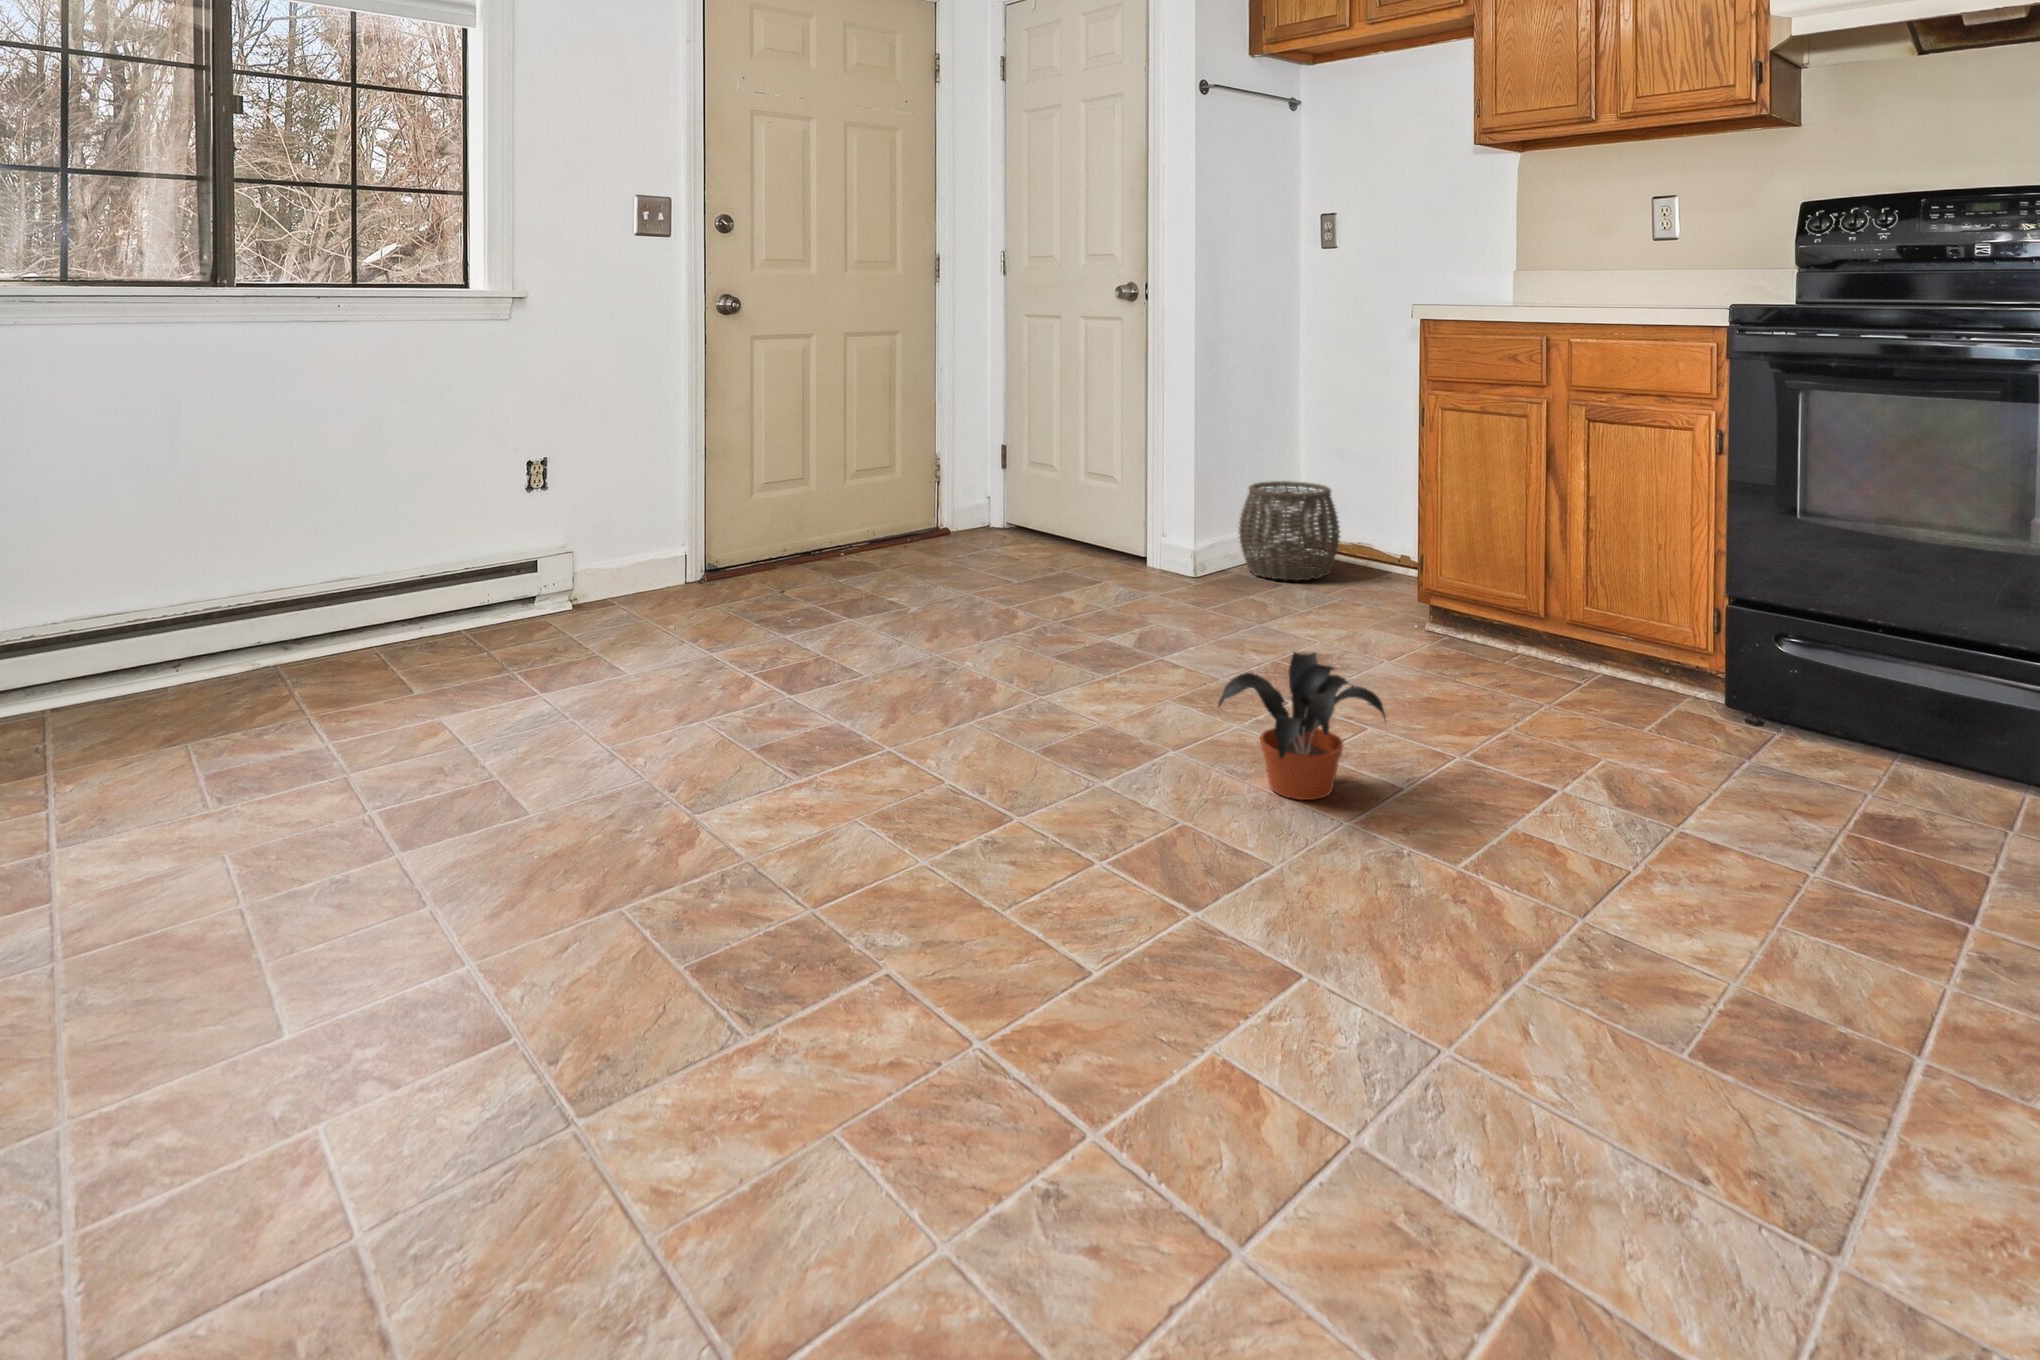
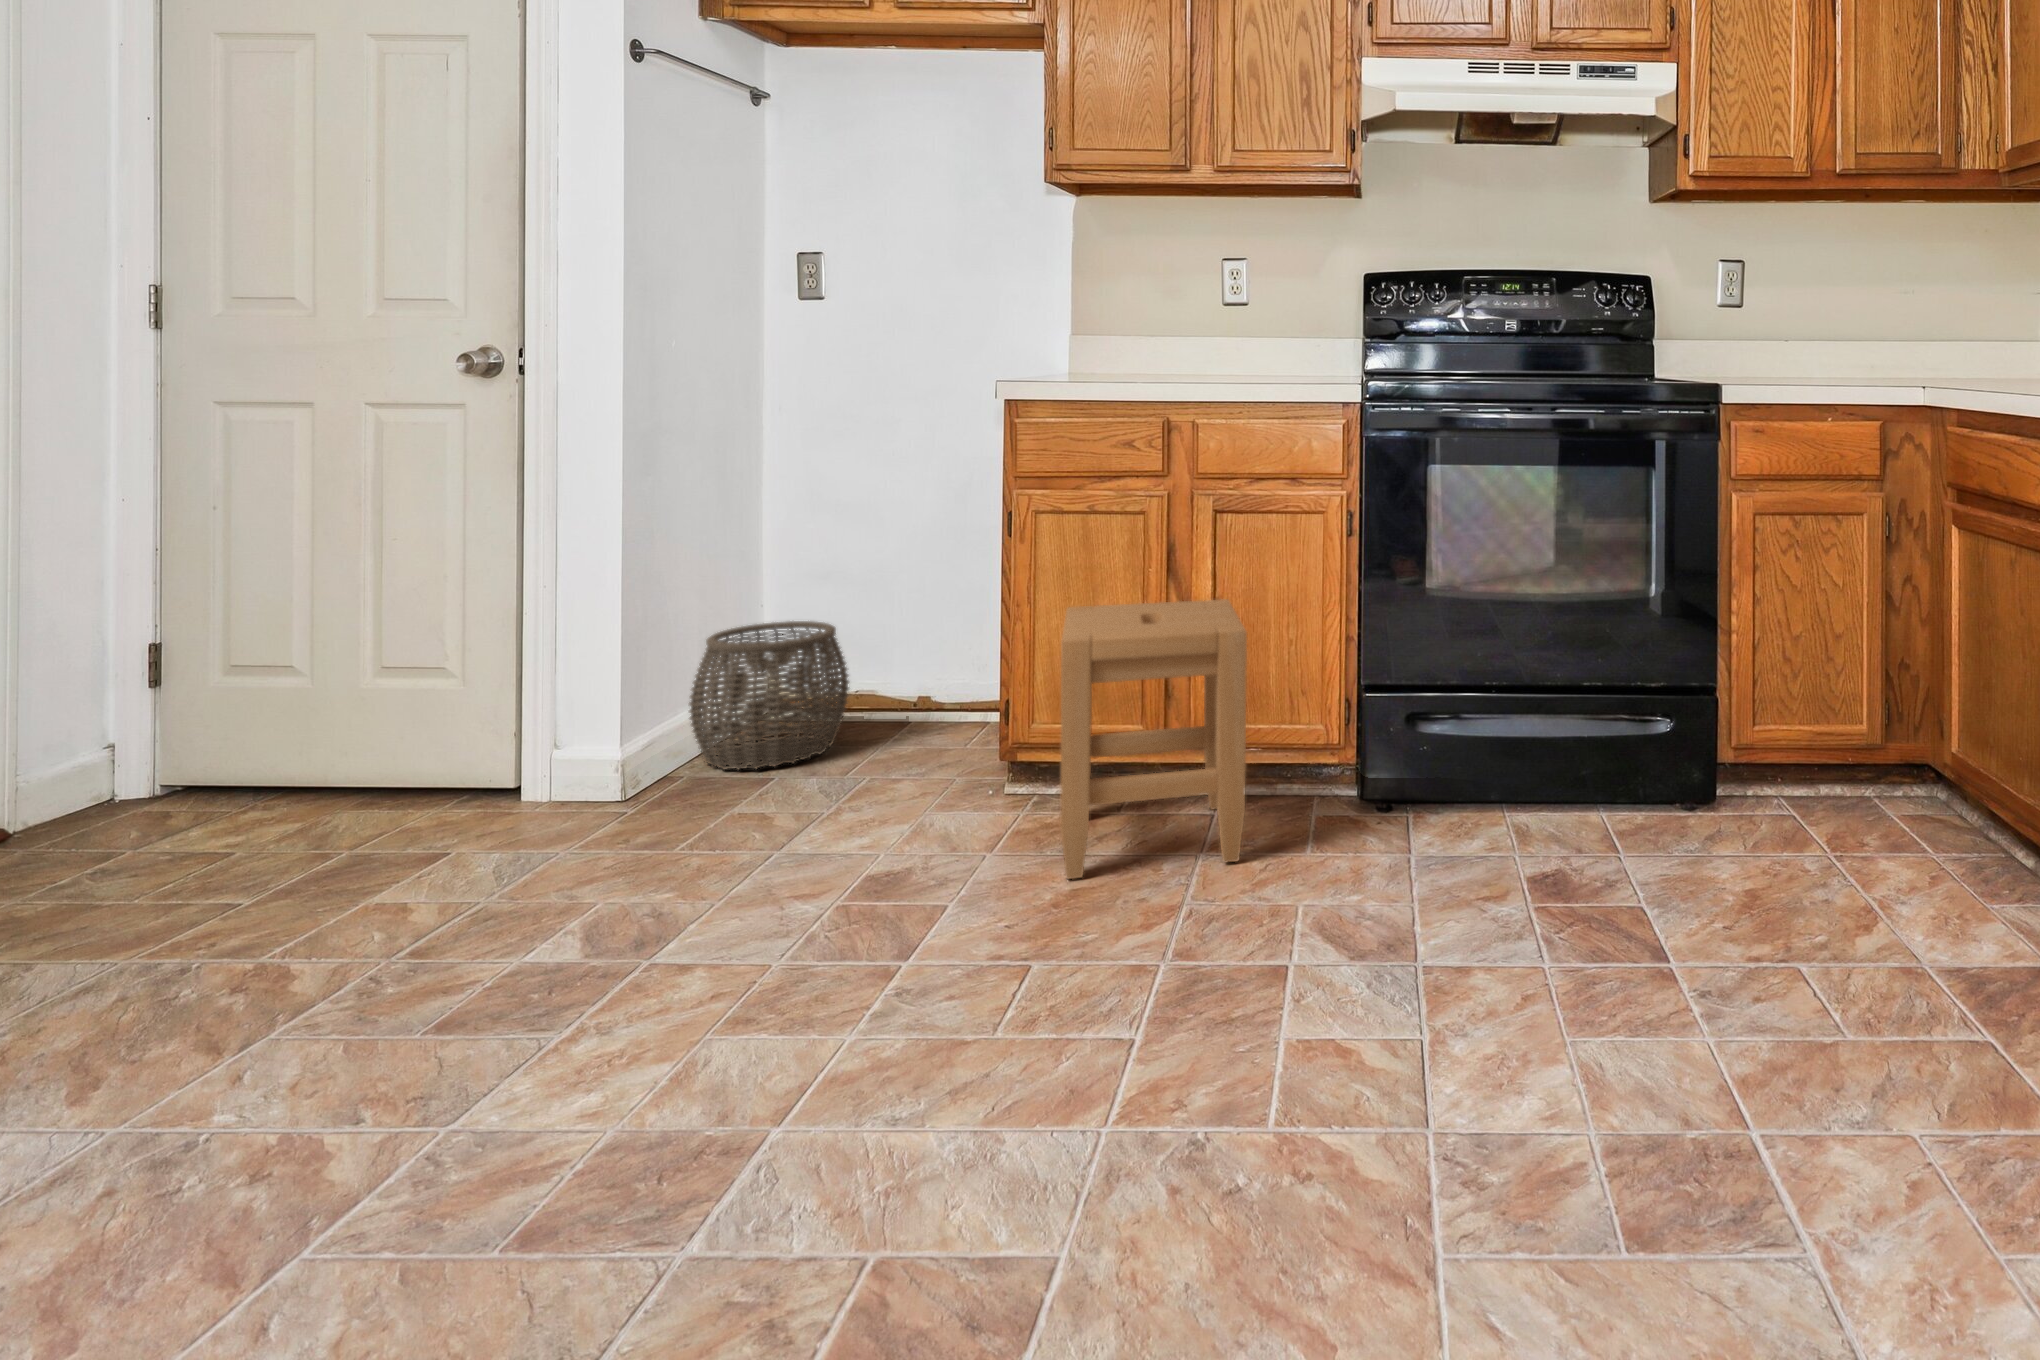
stool: none [1414,489,1591,712] -> present [1060,599,1247,879]
potted plant: present [1218,652,1386,800] -> none [893,888,1153,1138]

